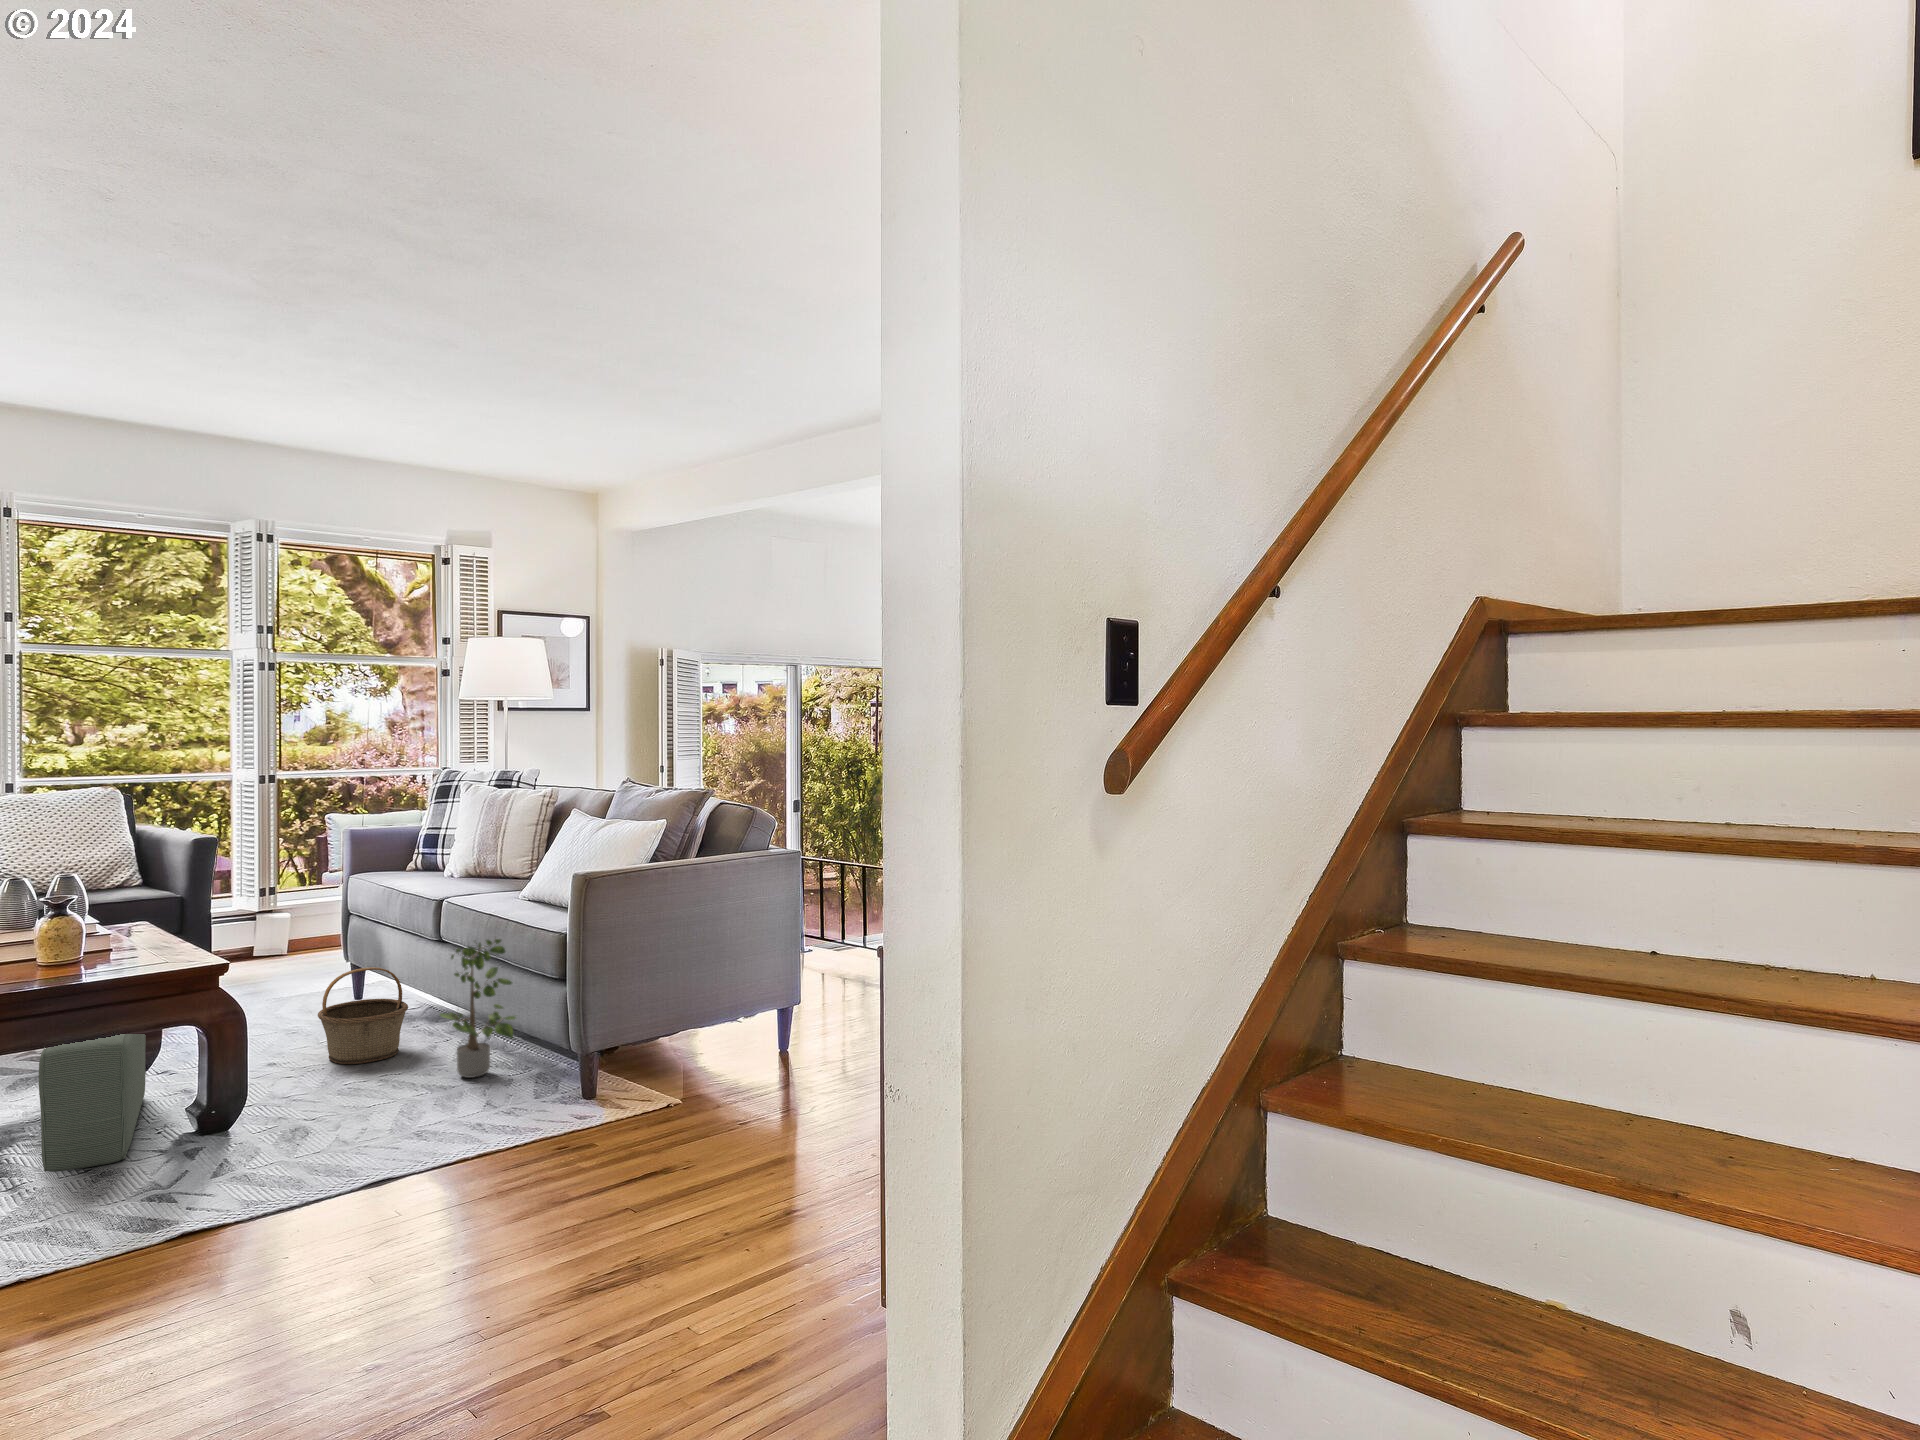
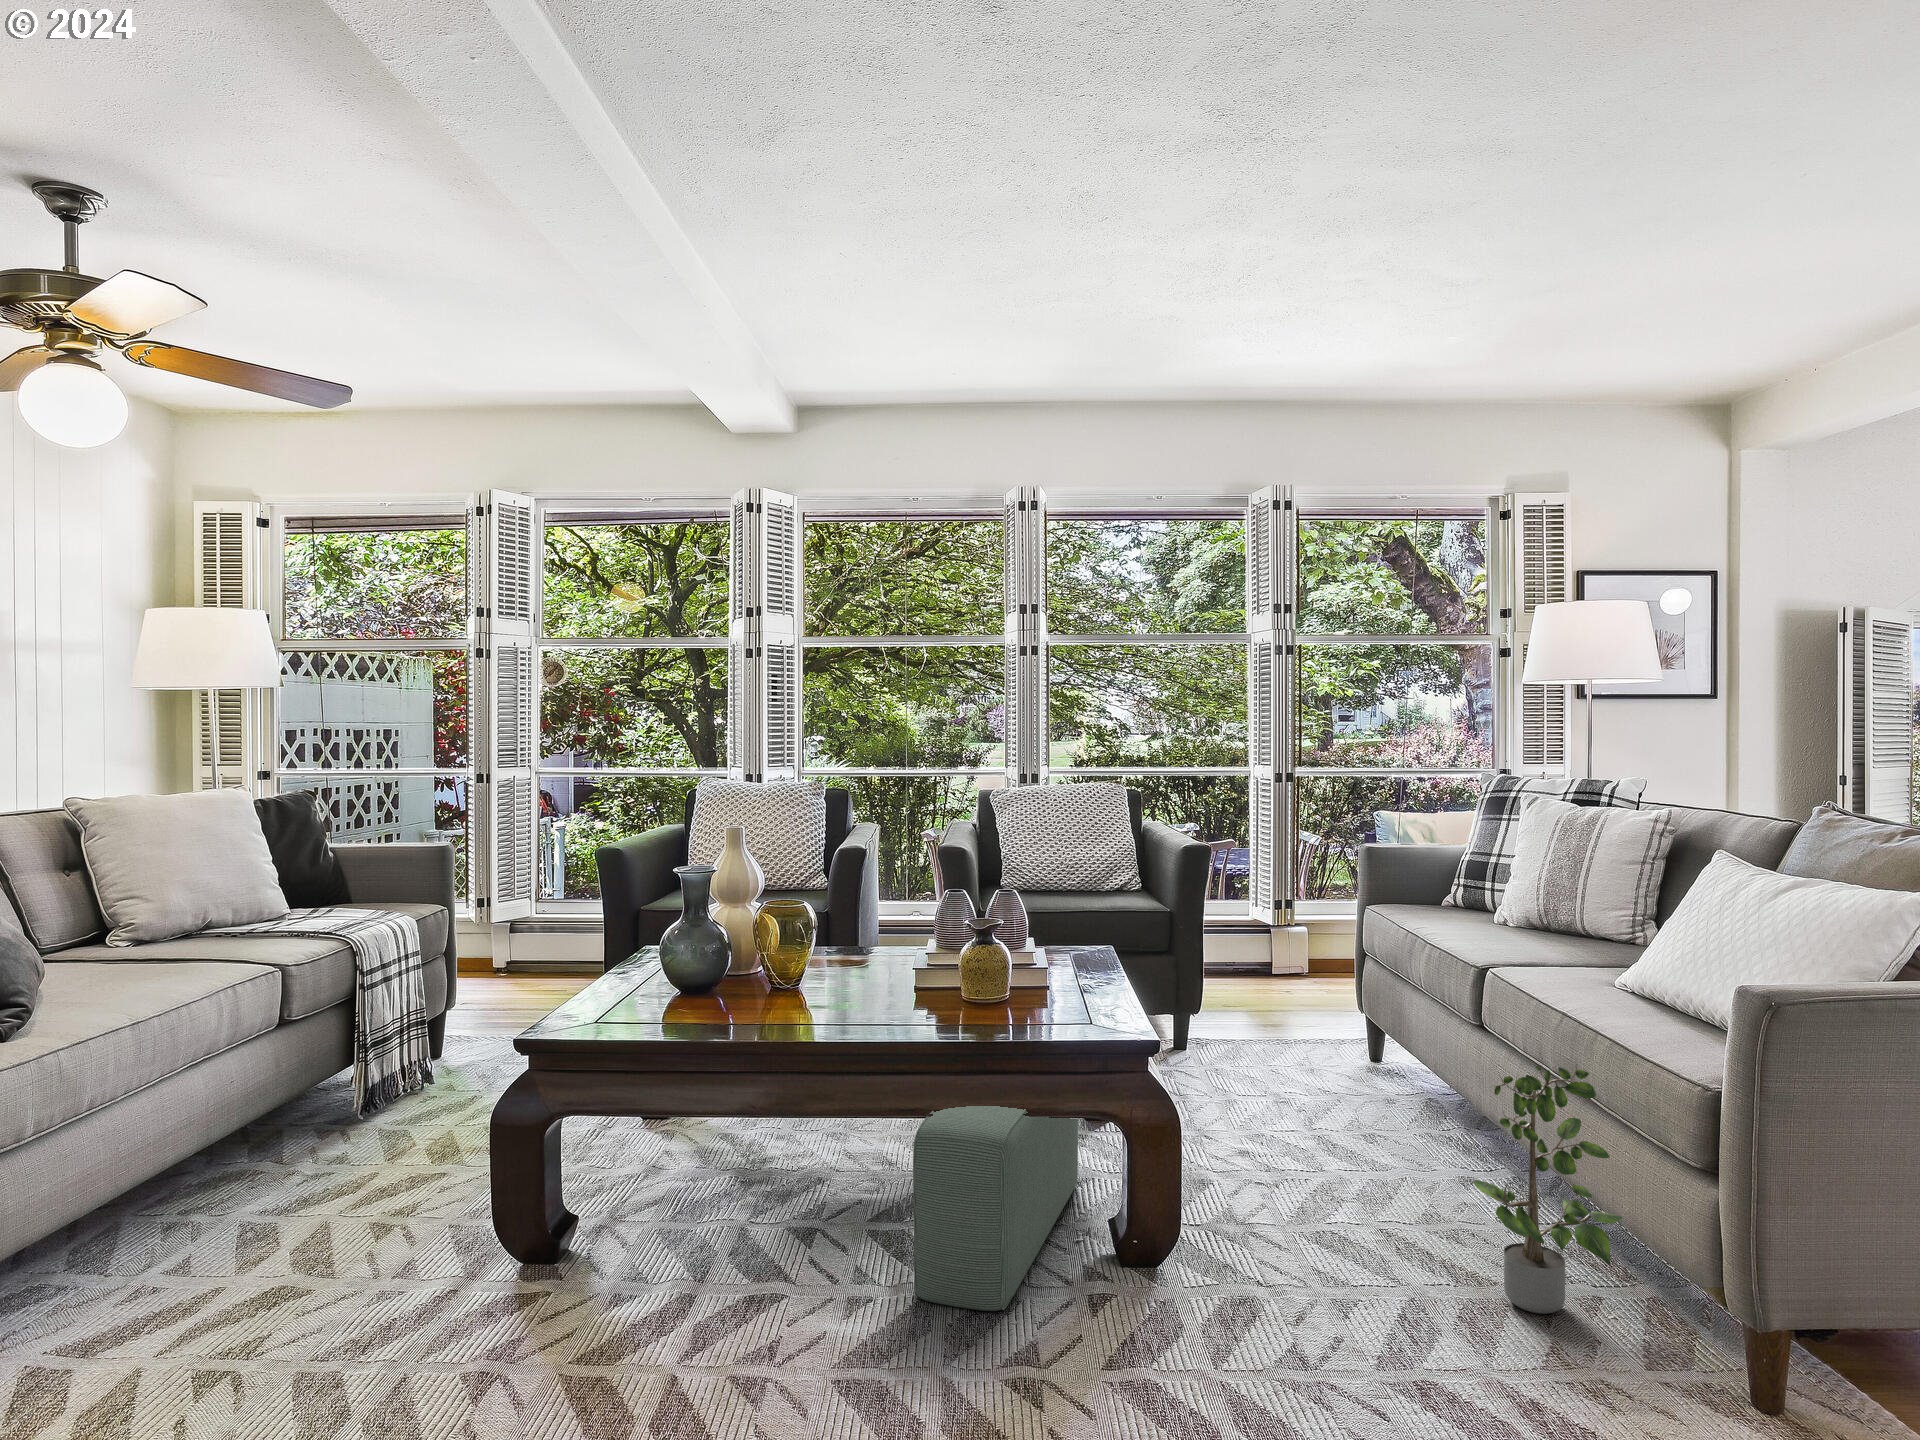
basket: present [318,967,408,1064] -> none [1298,1062,1429,1214]

